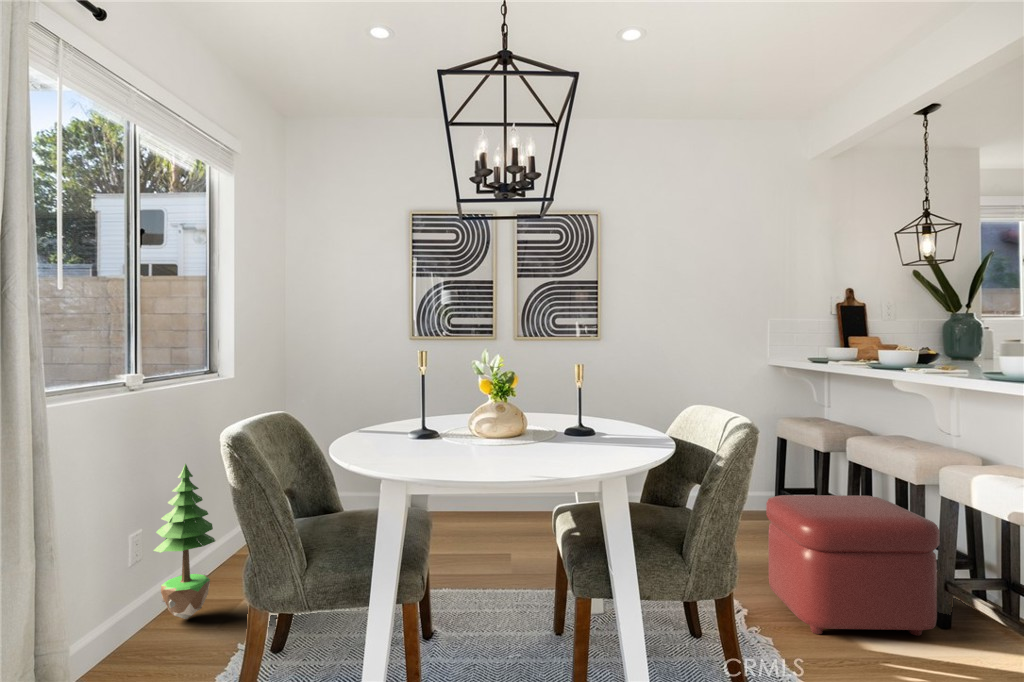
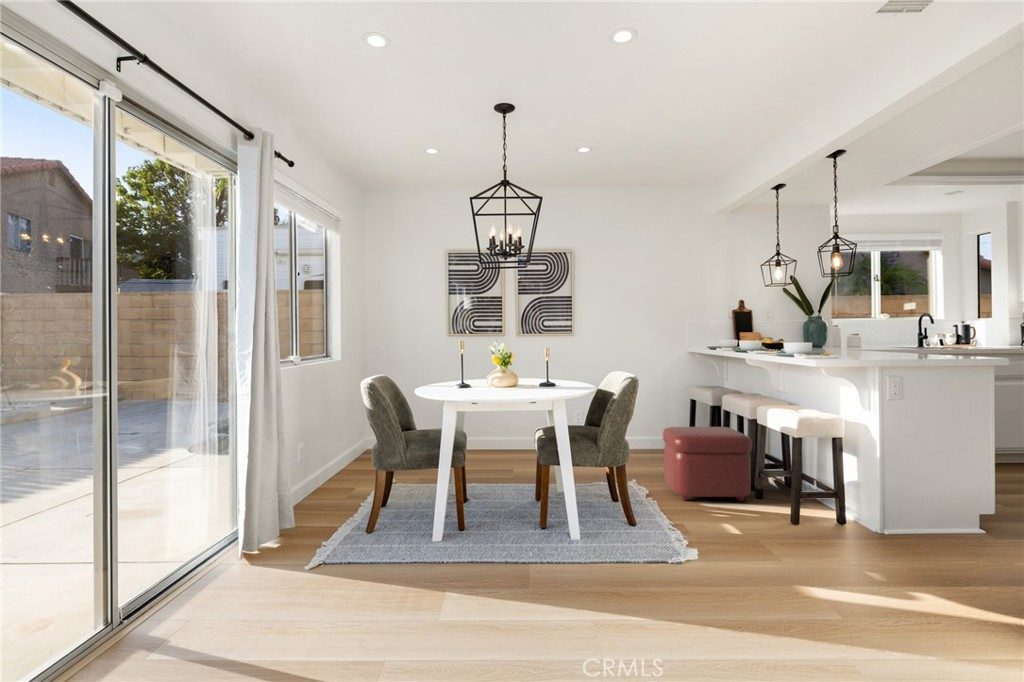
potted tree: present [154,464,215,619] -> none [309,407,343,496]

